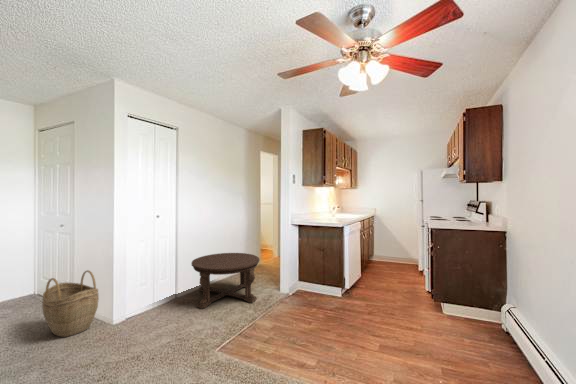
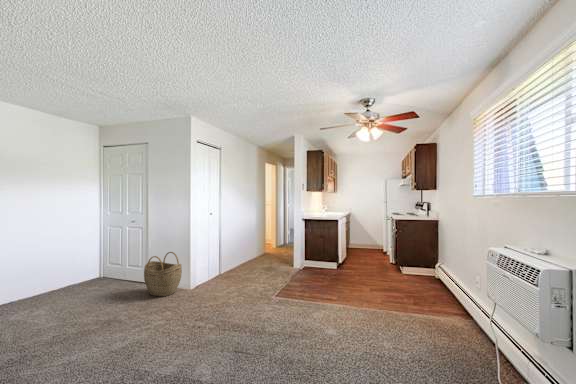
coffee table: present [191,253,259,309] -> none [232,241,281,278]

